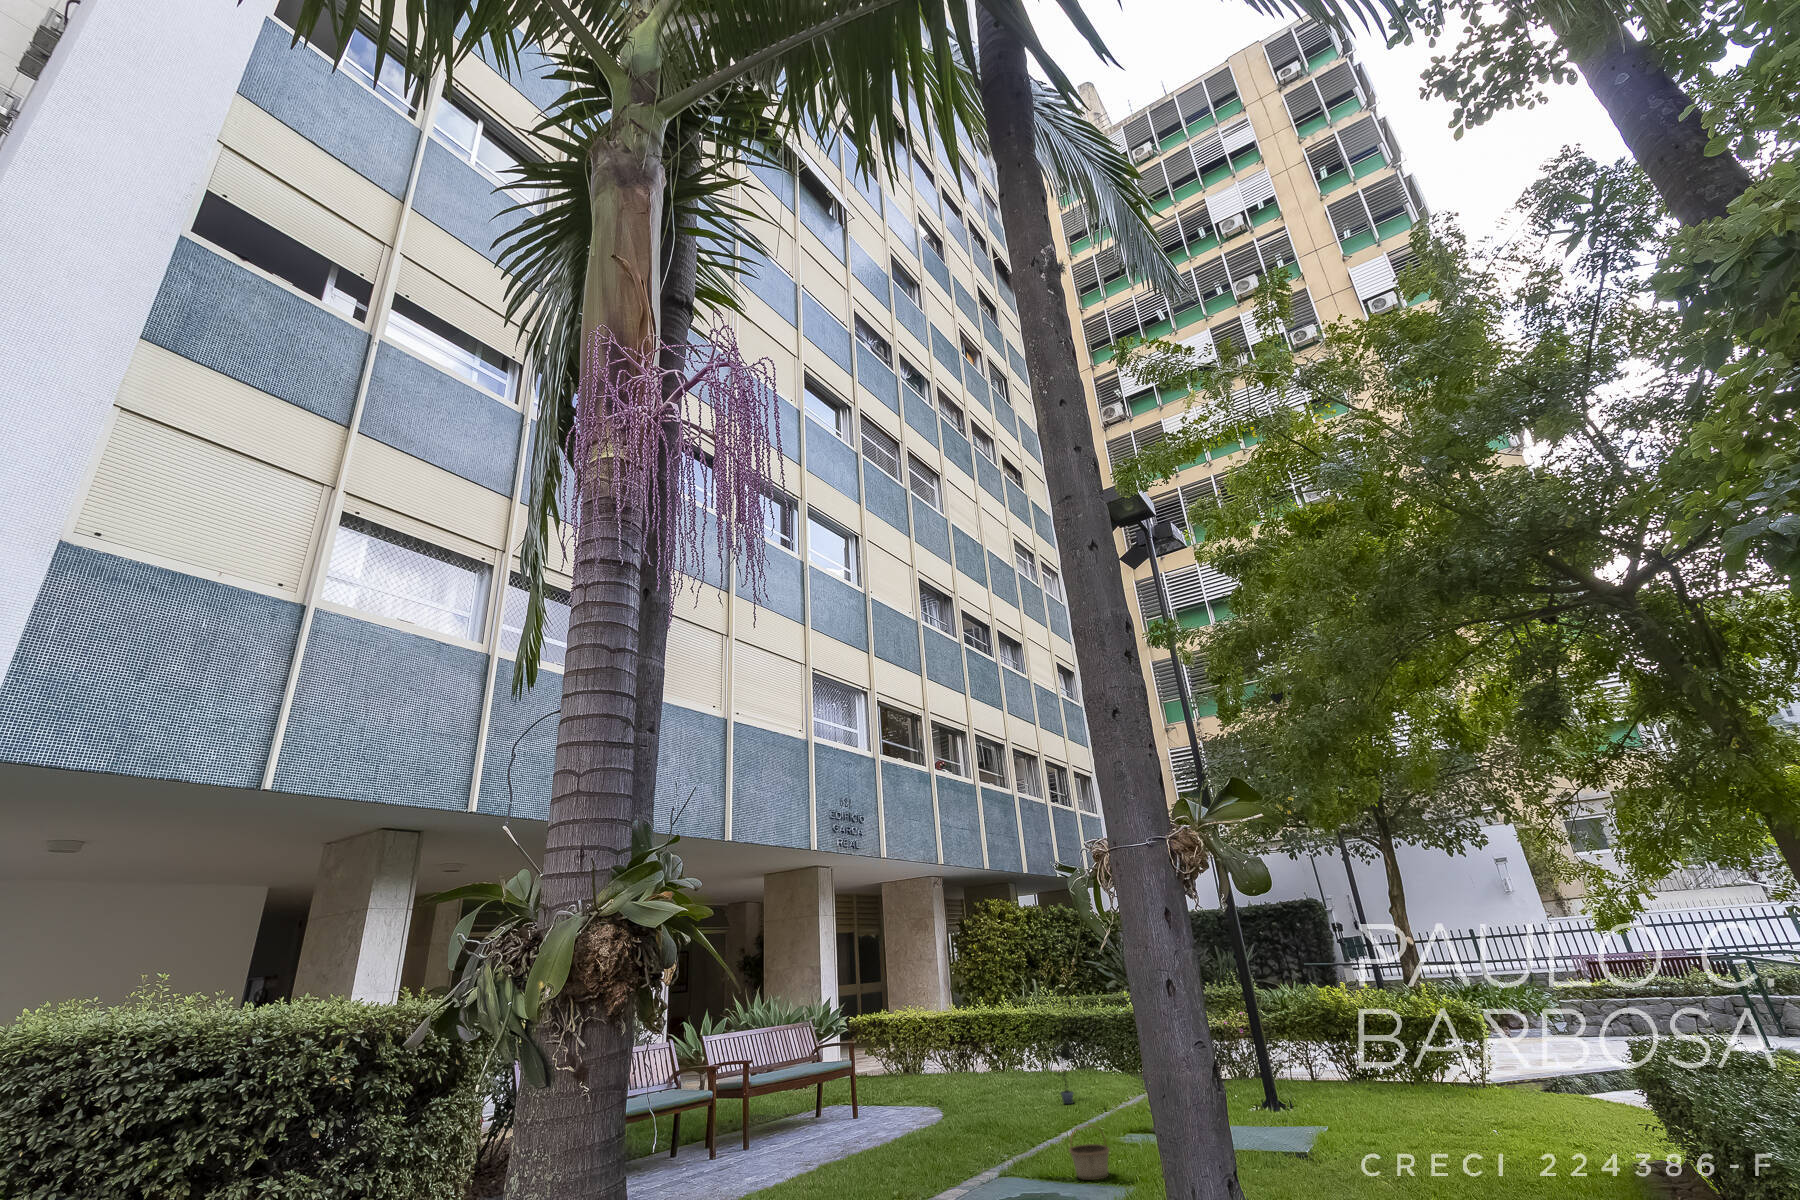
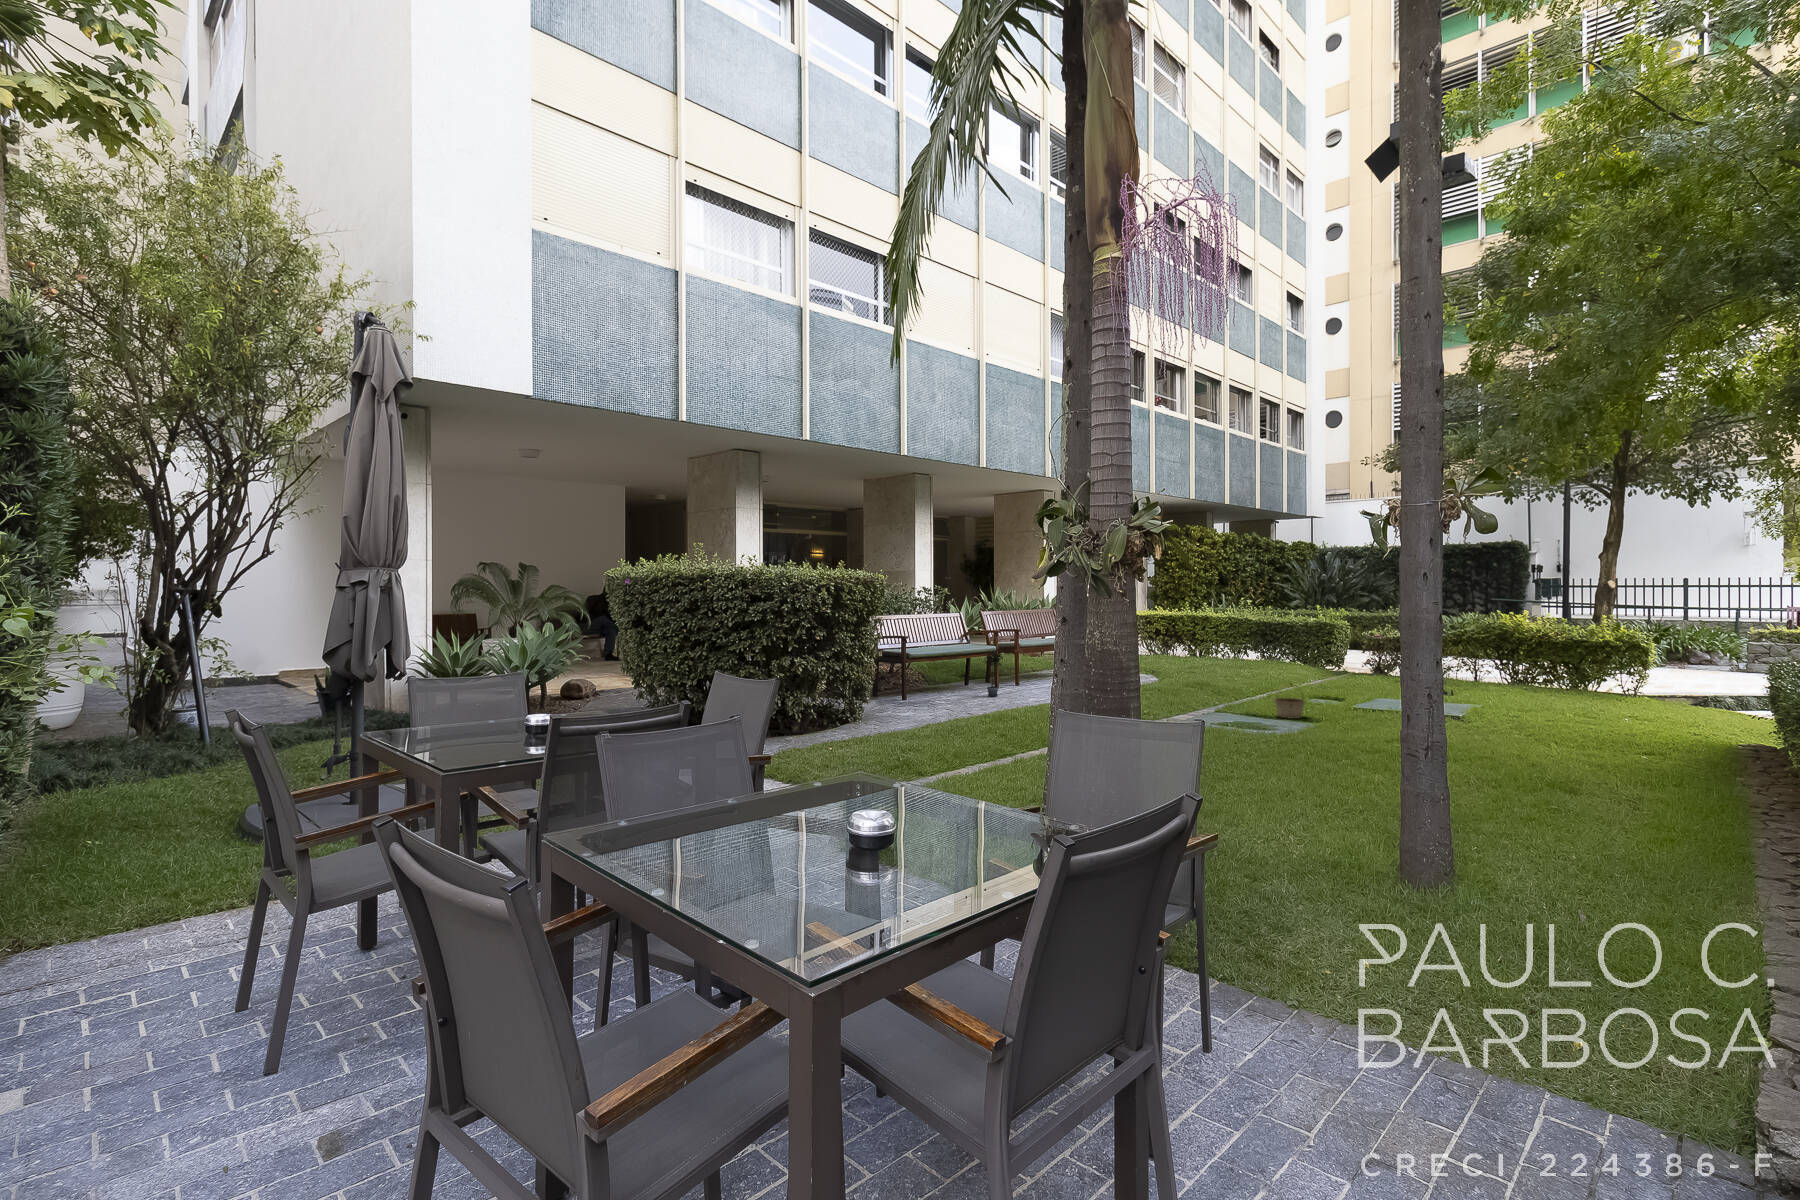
potted plant: present [1053,1043,1074,1104] -> present [985,647,1003,697]

